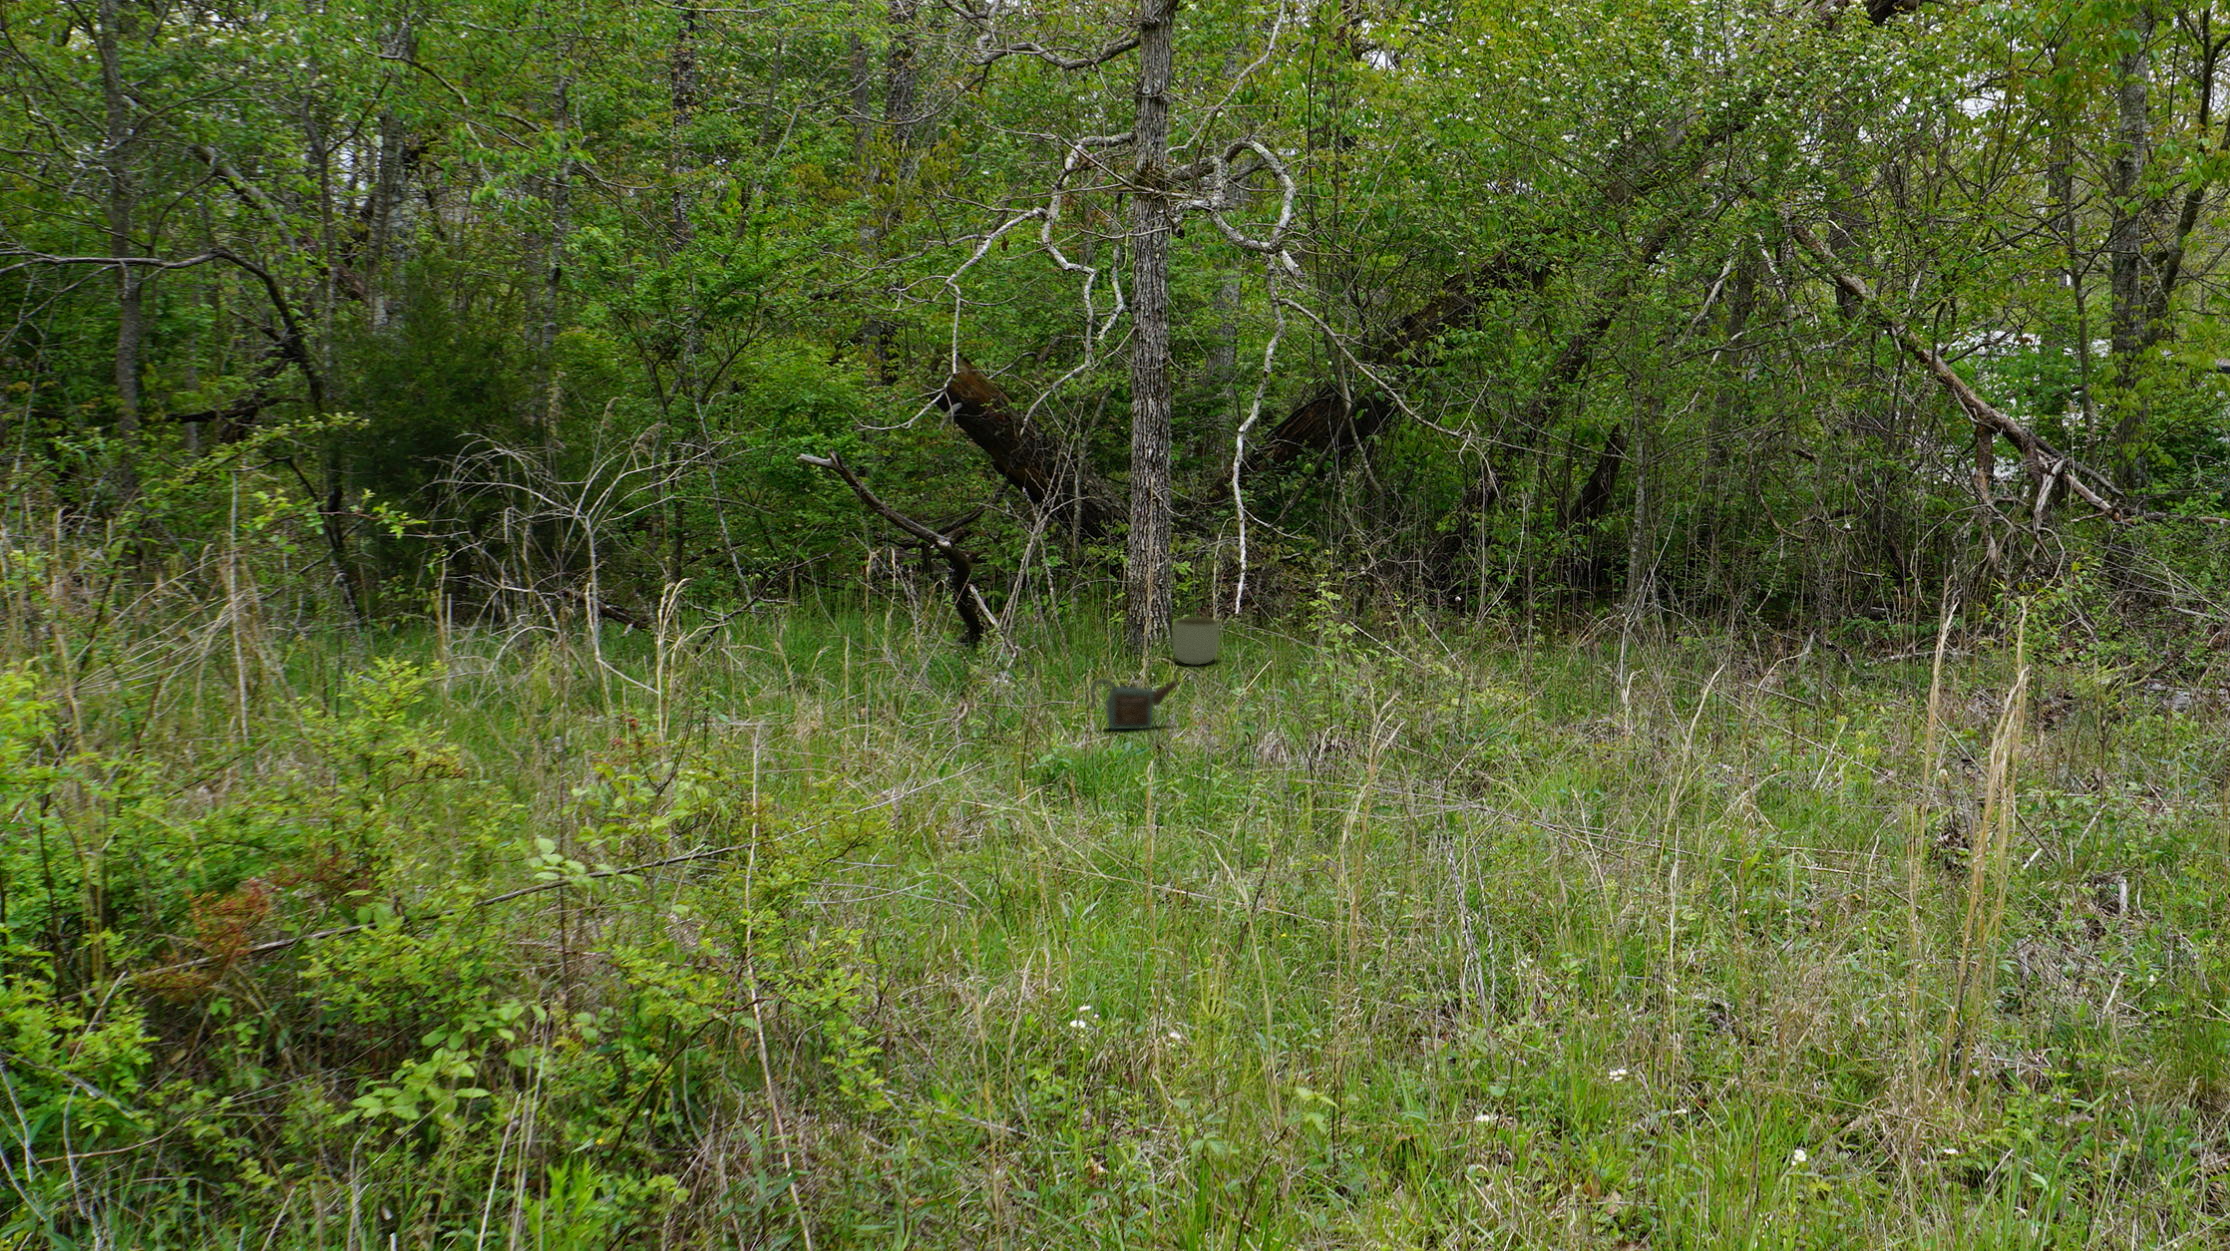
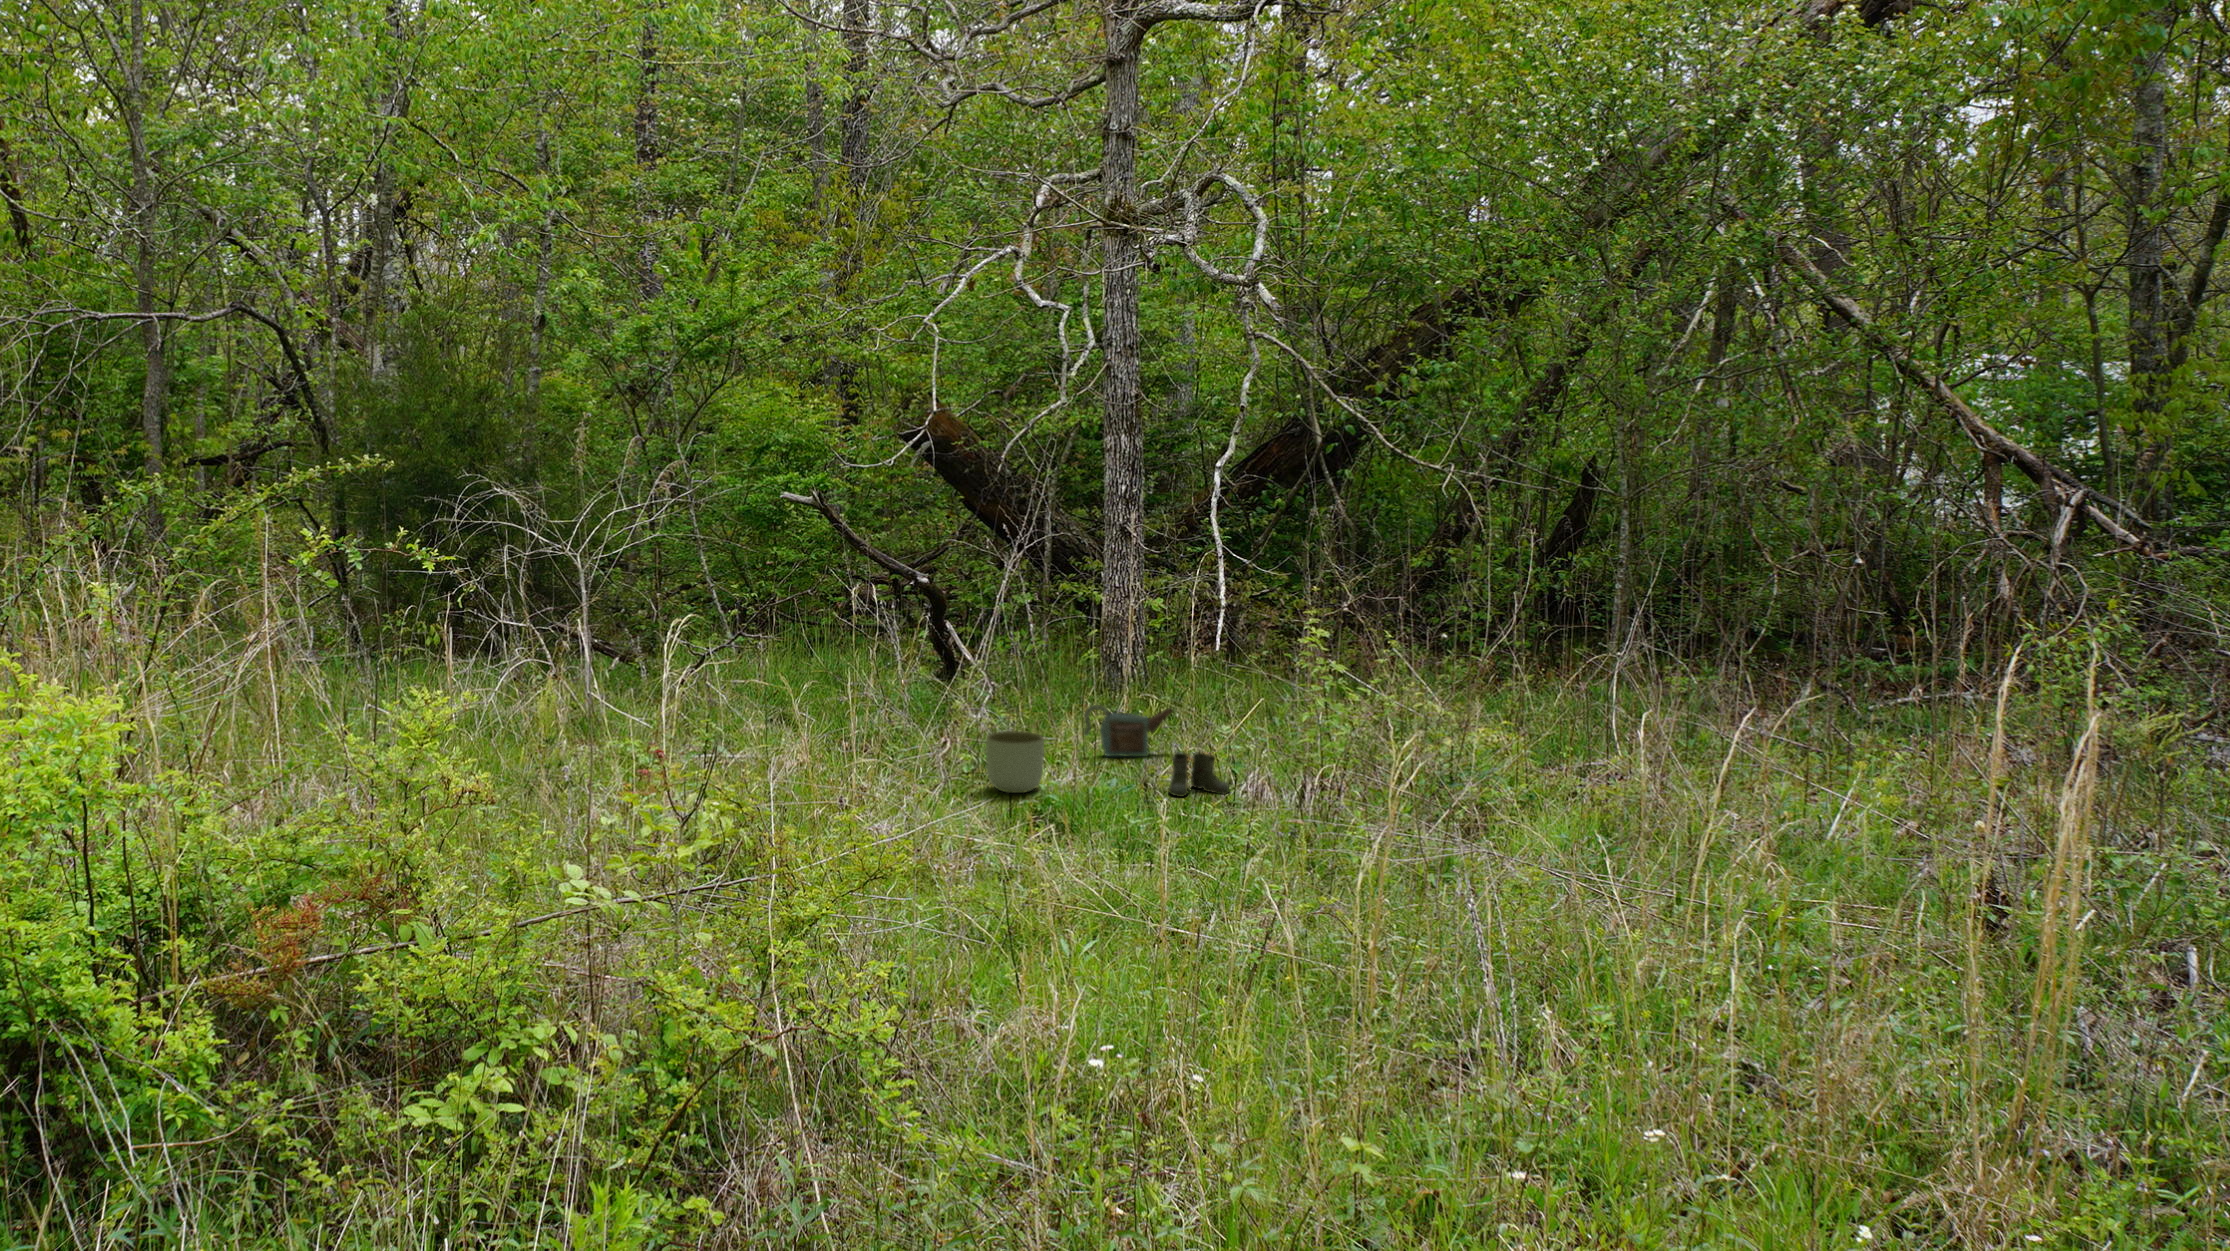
planter: present [1173,617,1220,665] -> present [986,731,1044,793]
boots: none [1154,724,1223,768] -> present [1168,752,1229,797]

